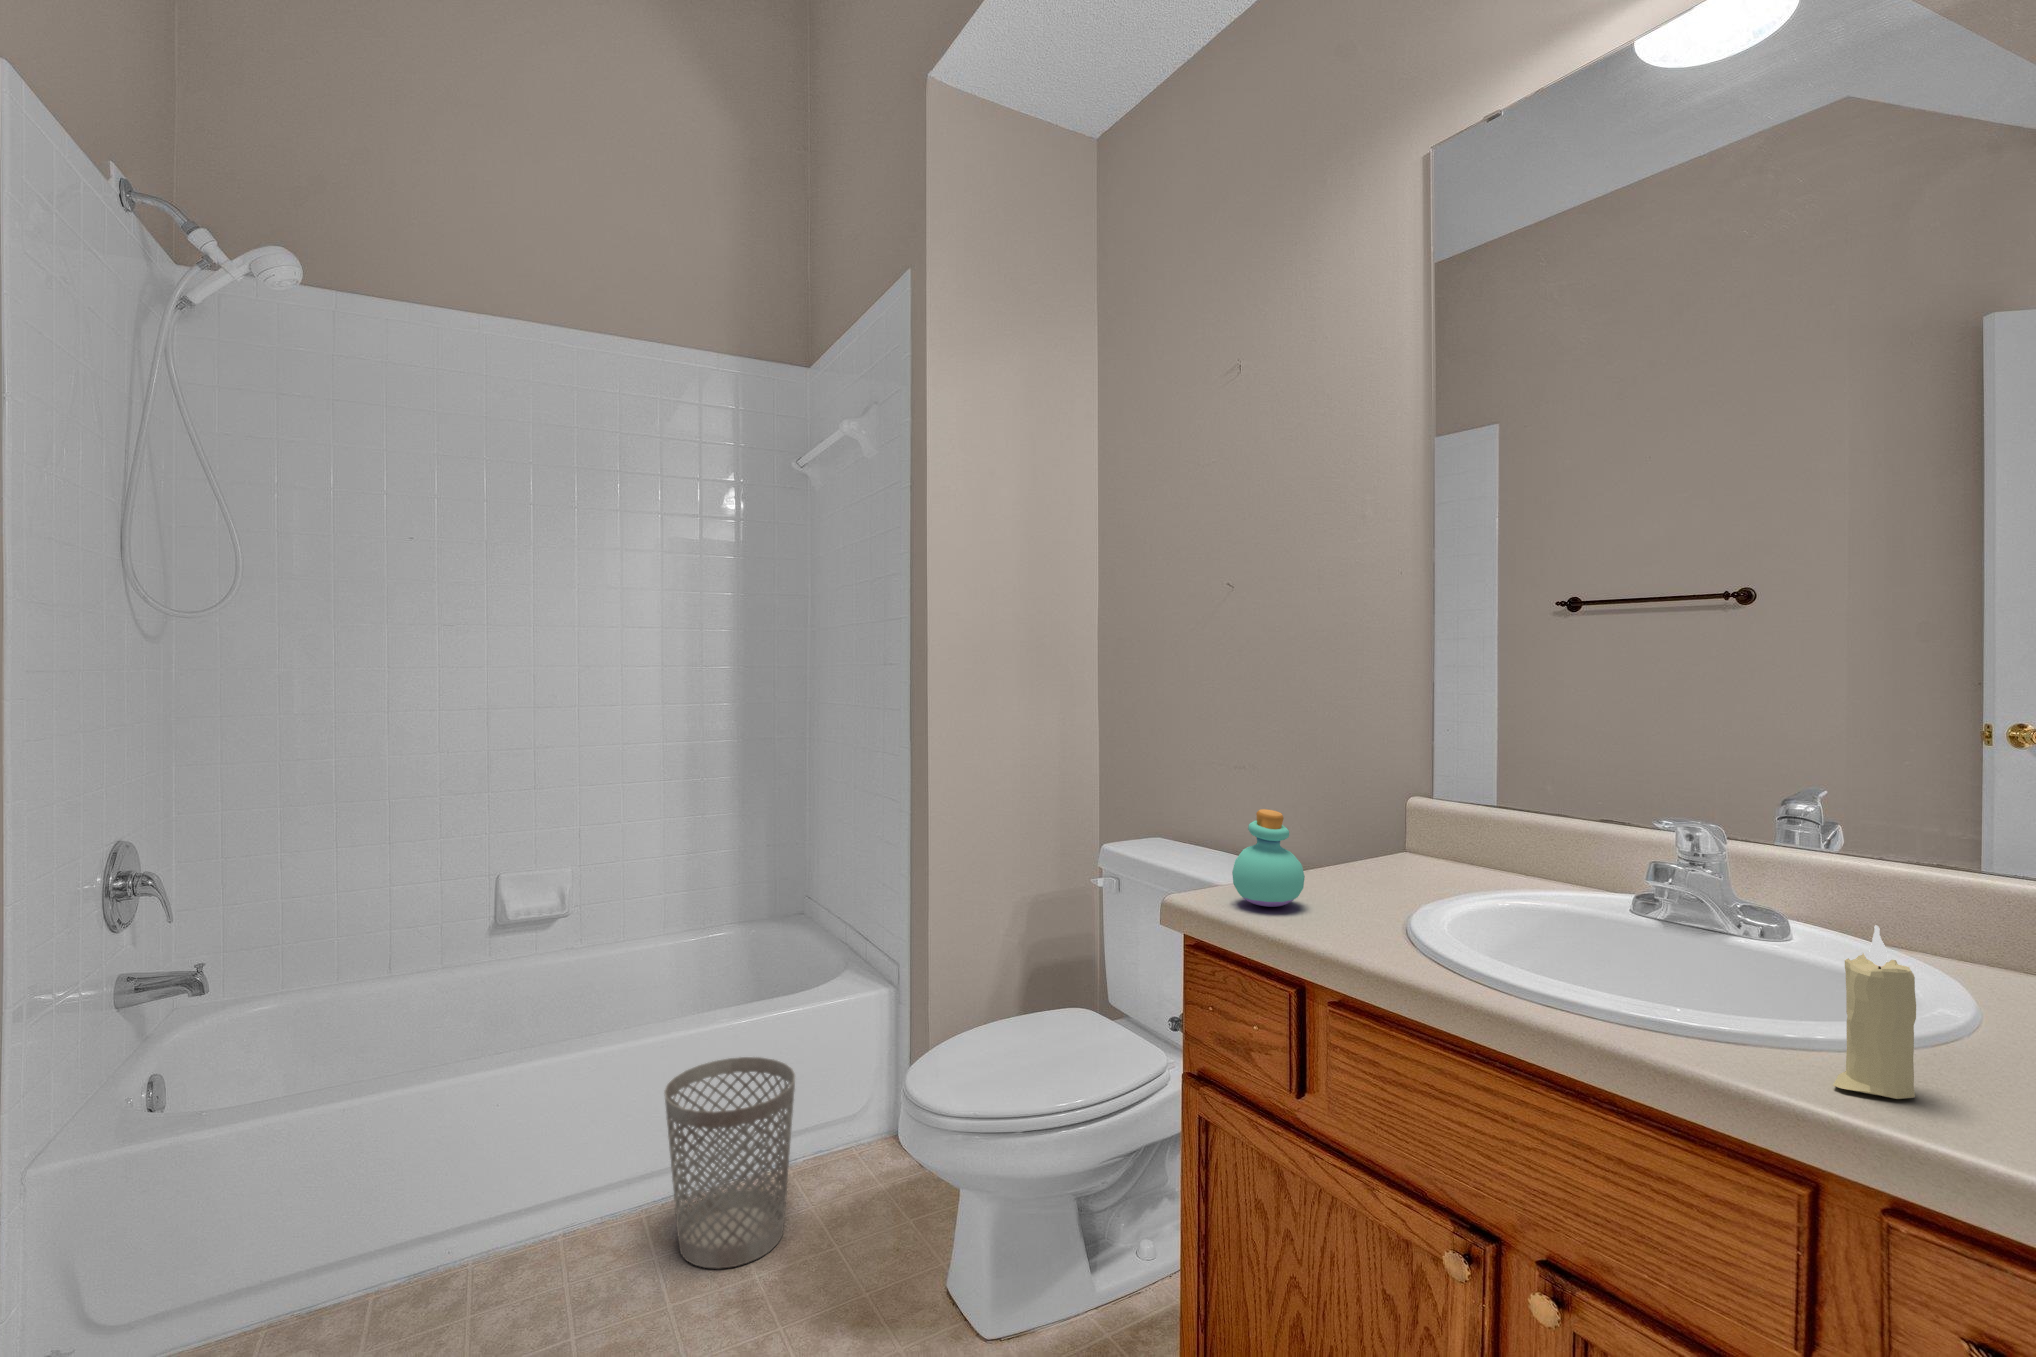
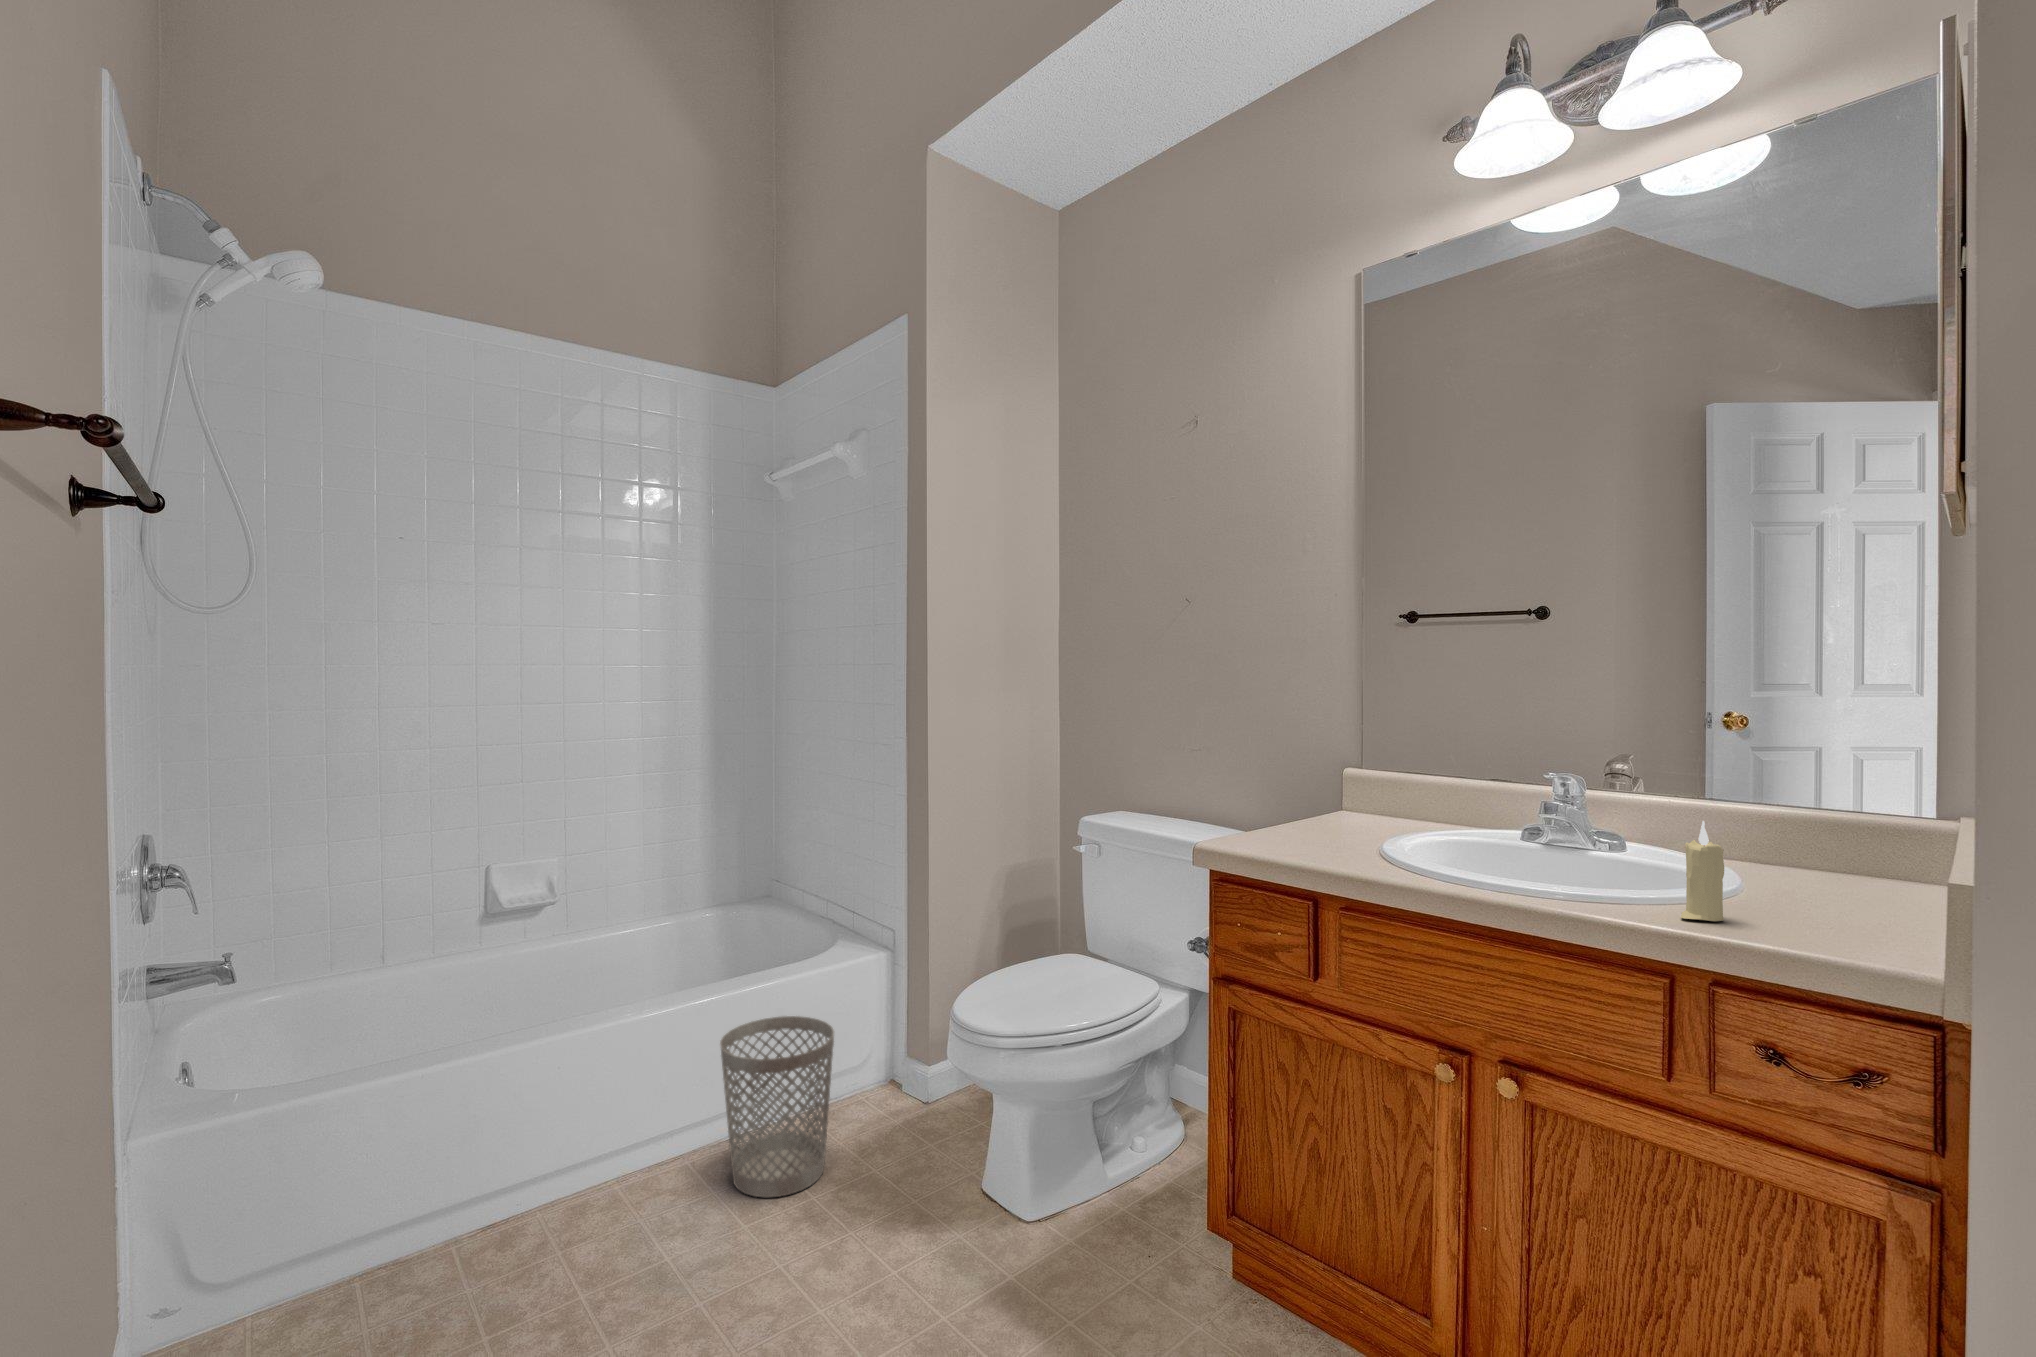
perfume bottle: present [1232,809,1305,907] -> none [1252,775,1306,847]

